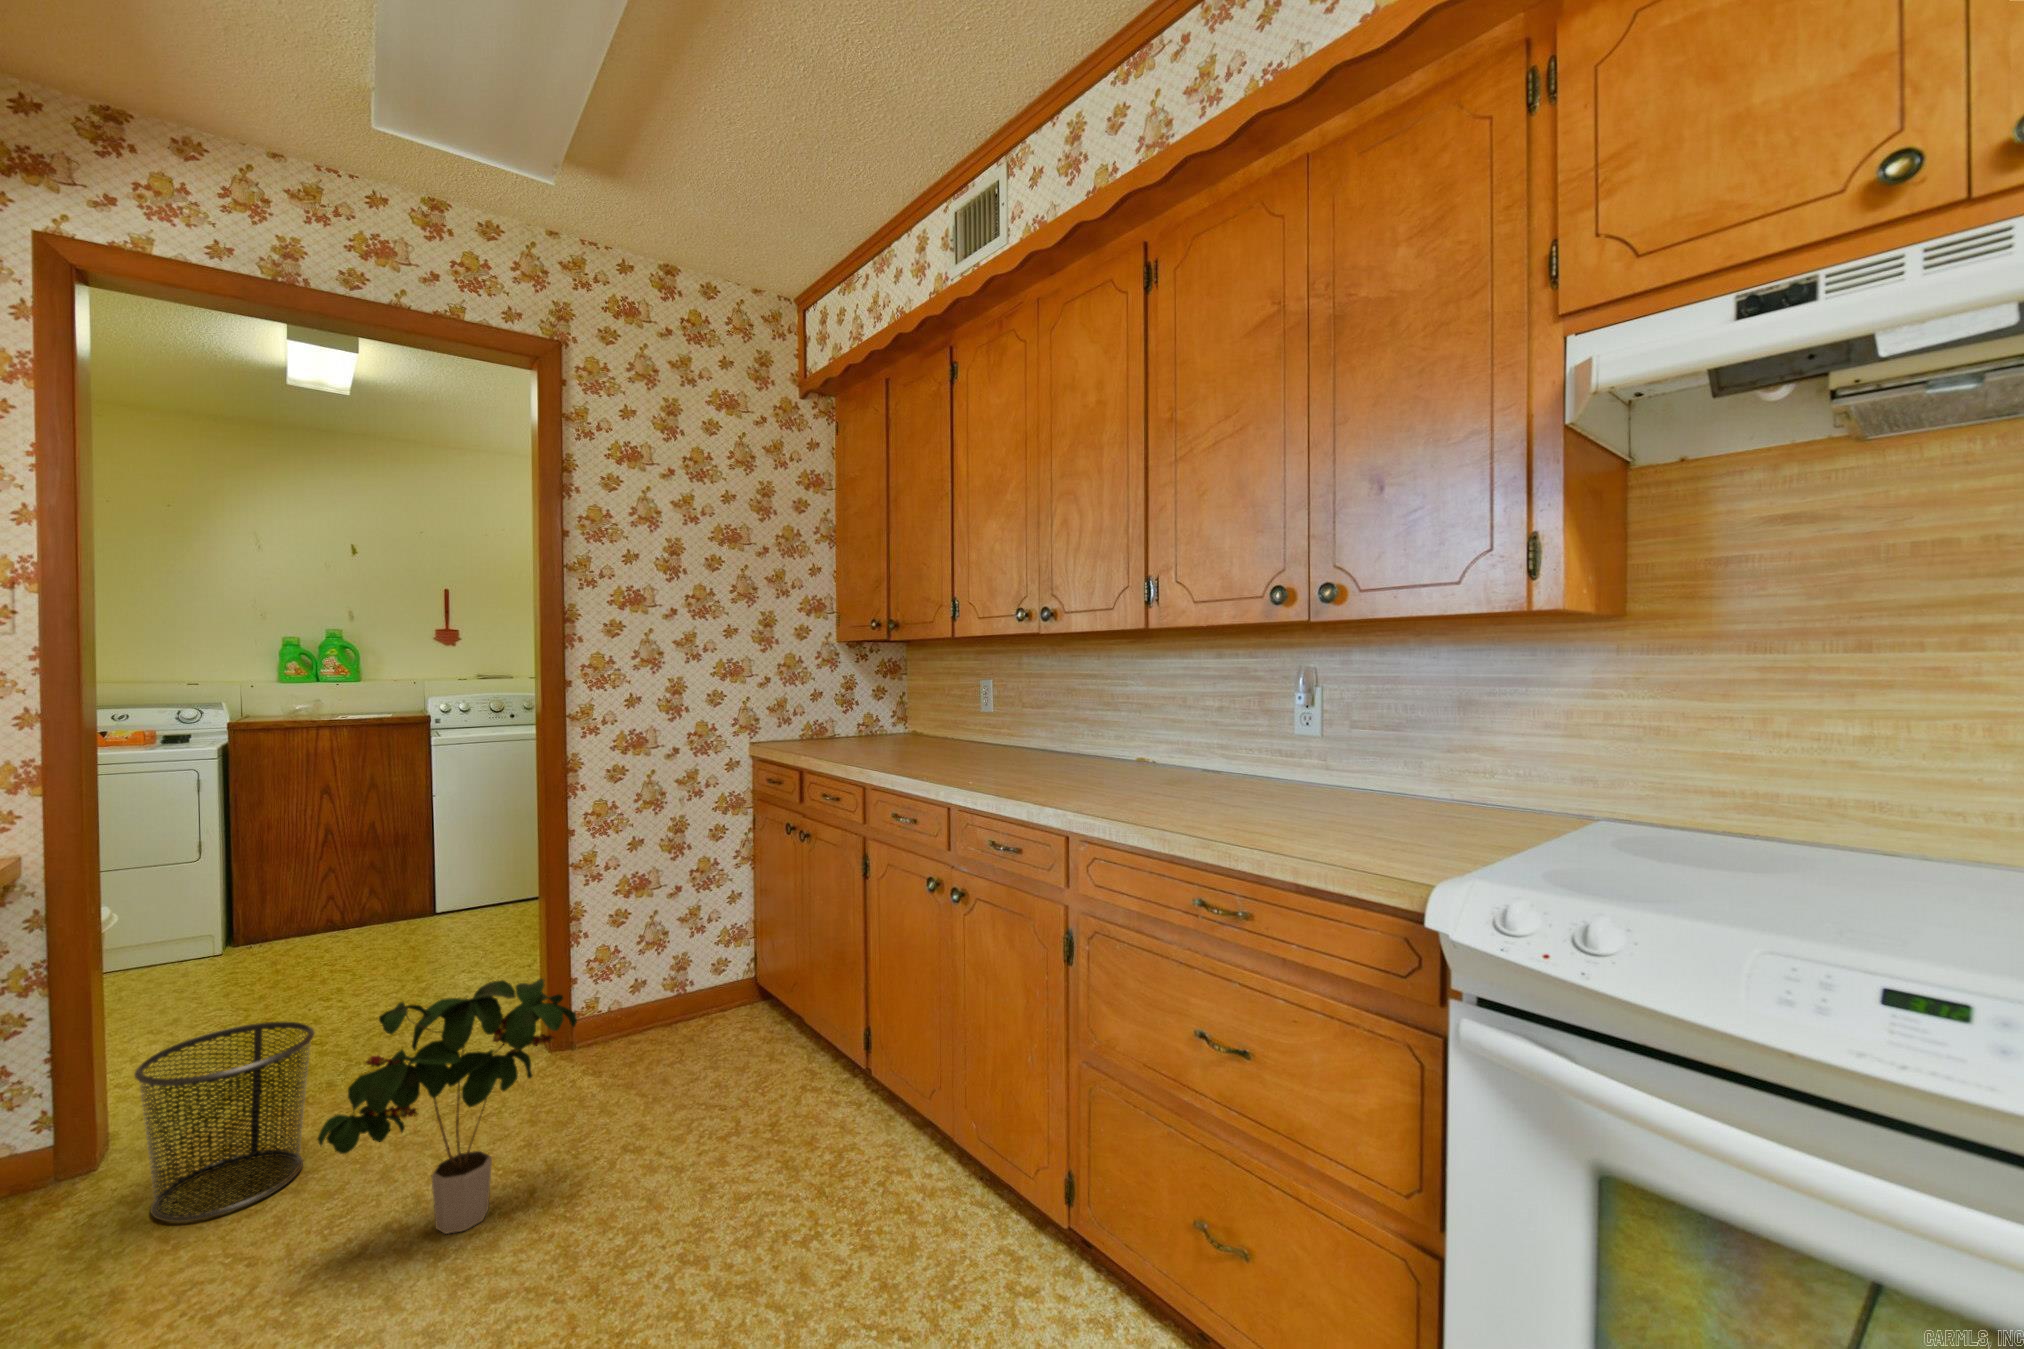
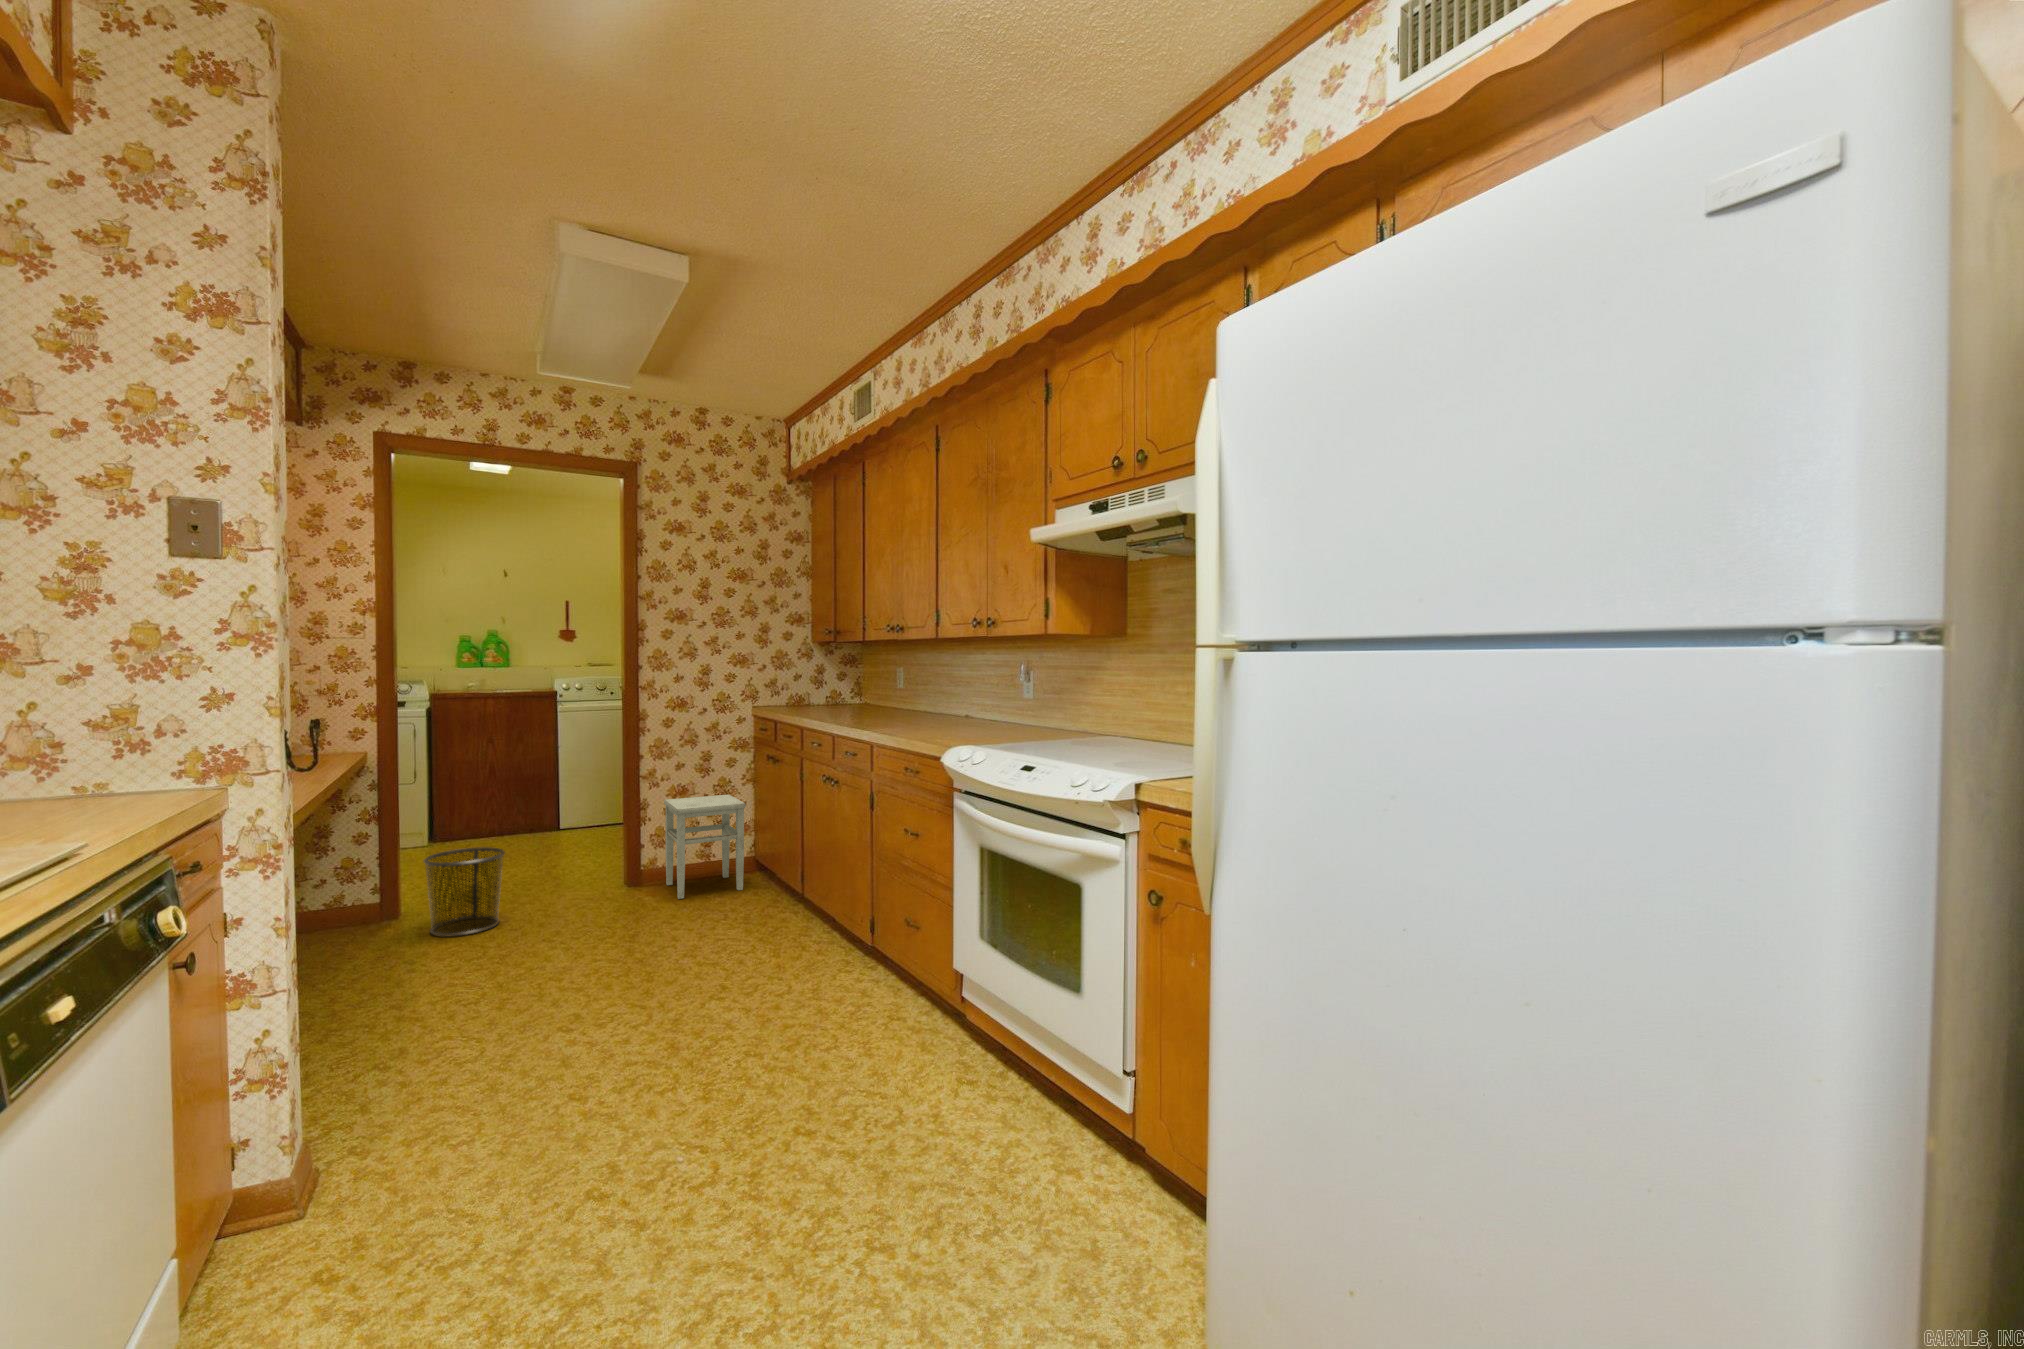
stool: none [610,885,751,1079] -> present [664,795,746,899]
potted plant: present [318,979,577,1234] -> none [513,821,639,945]

